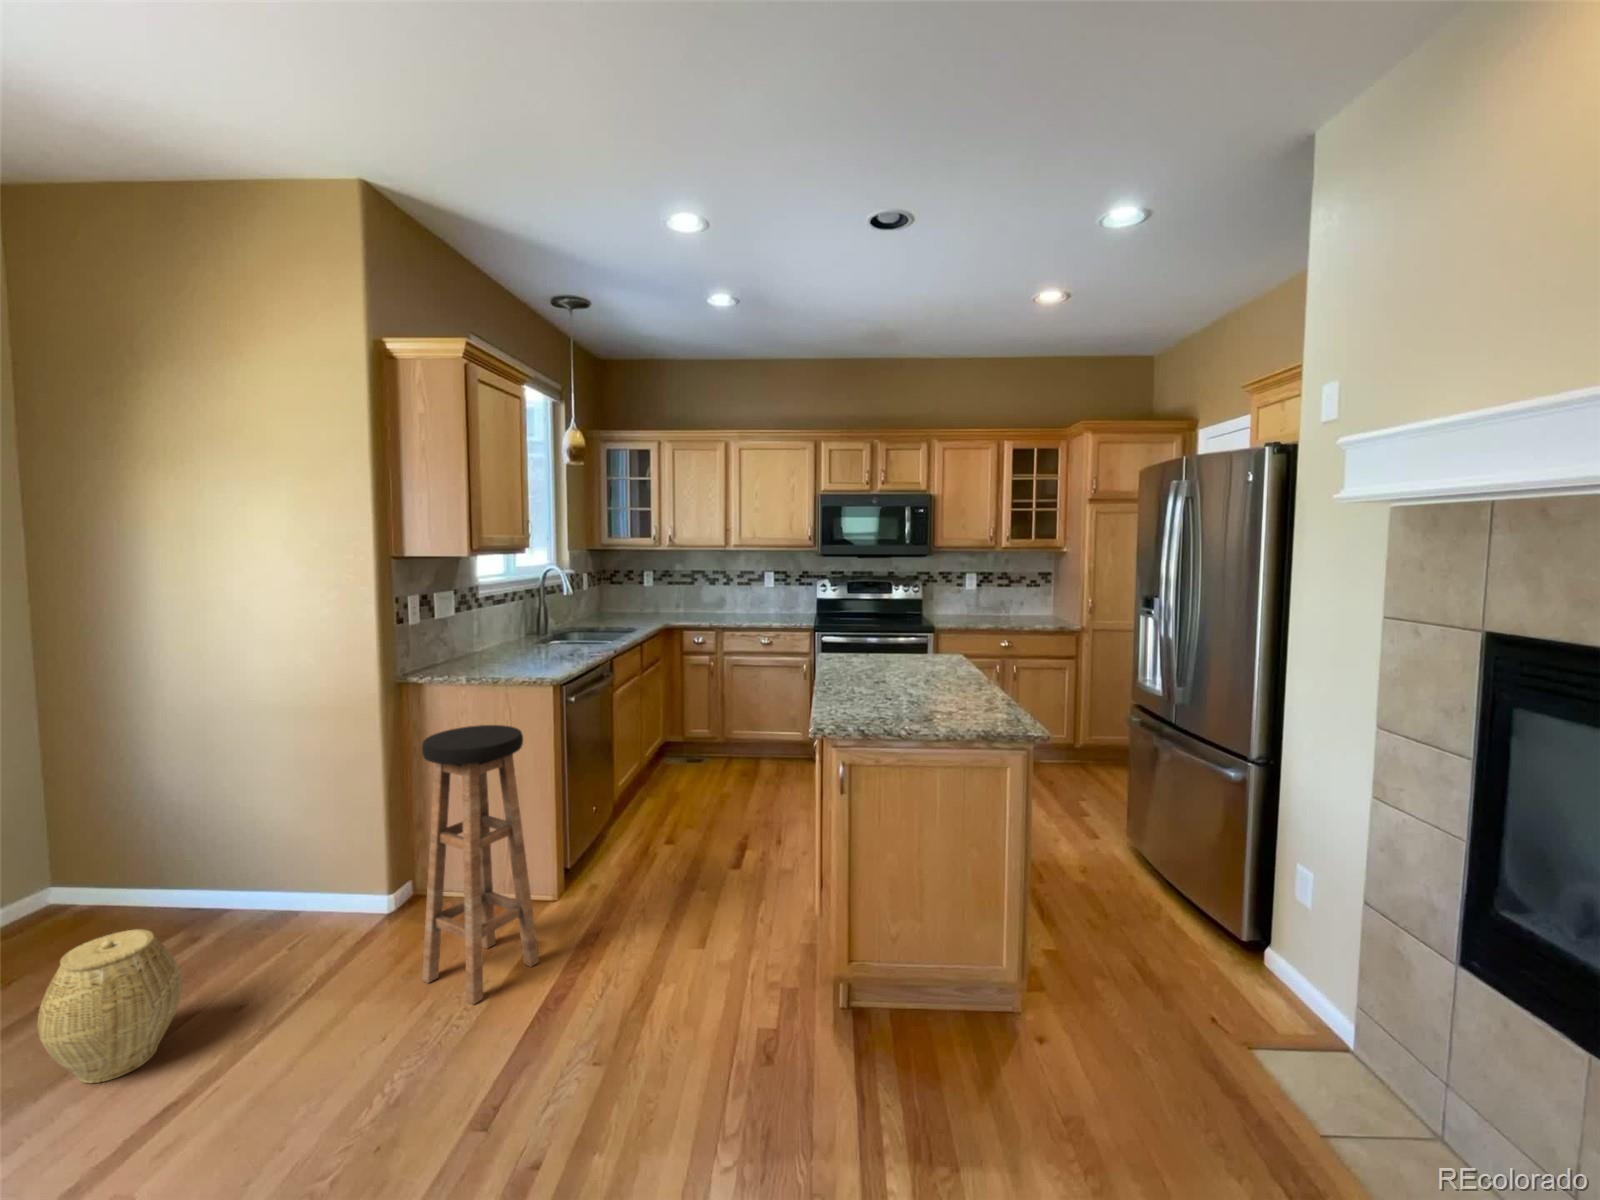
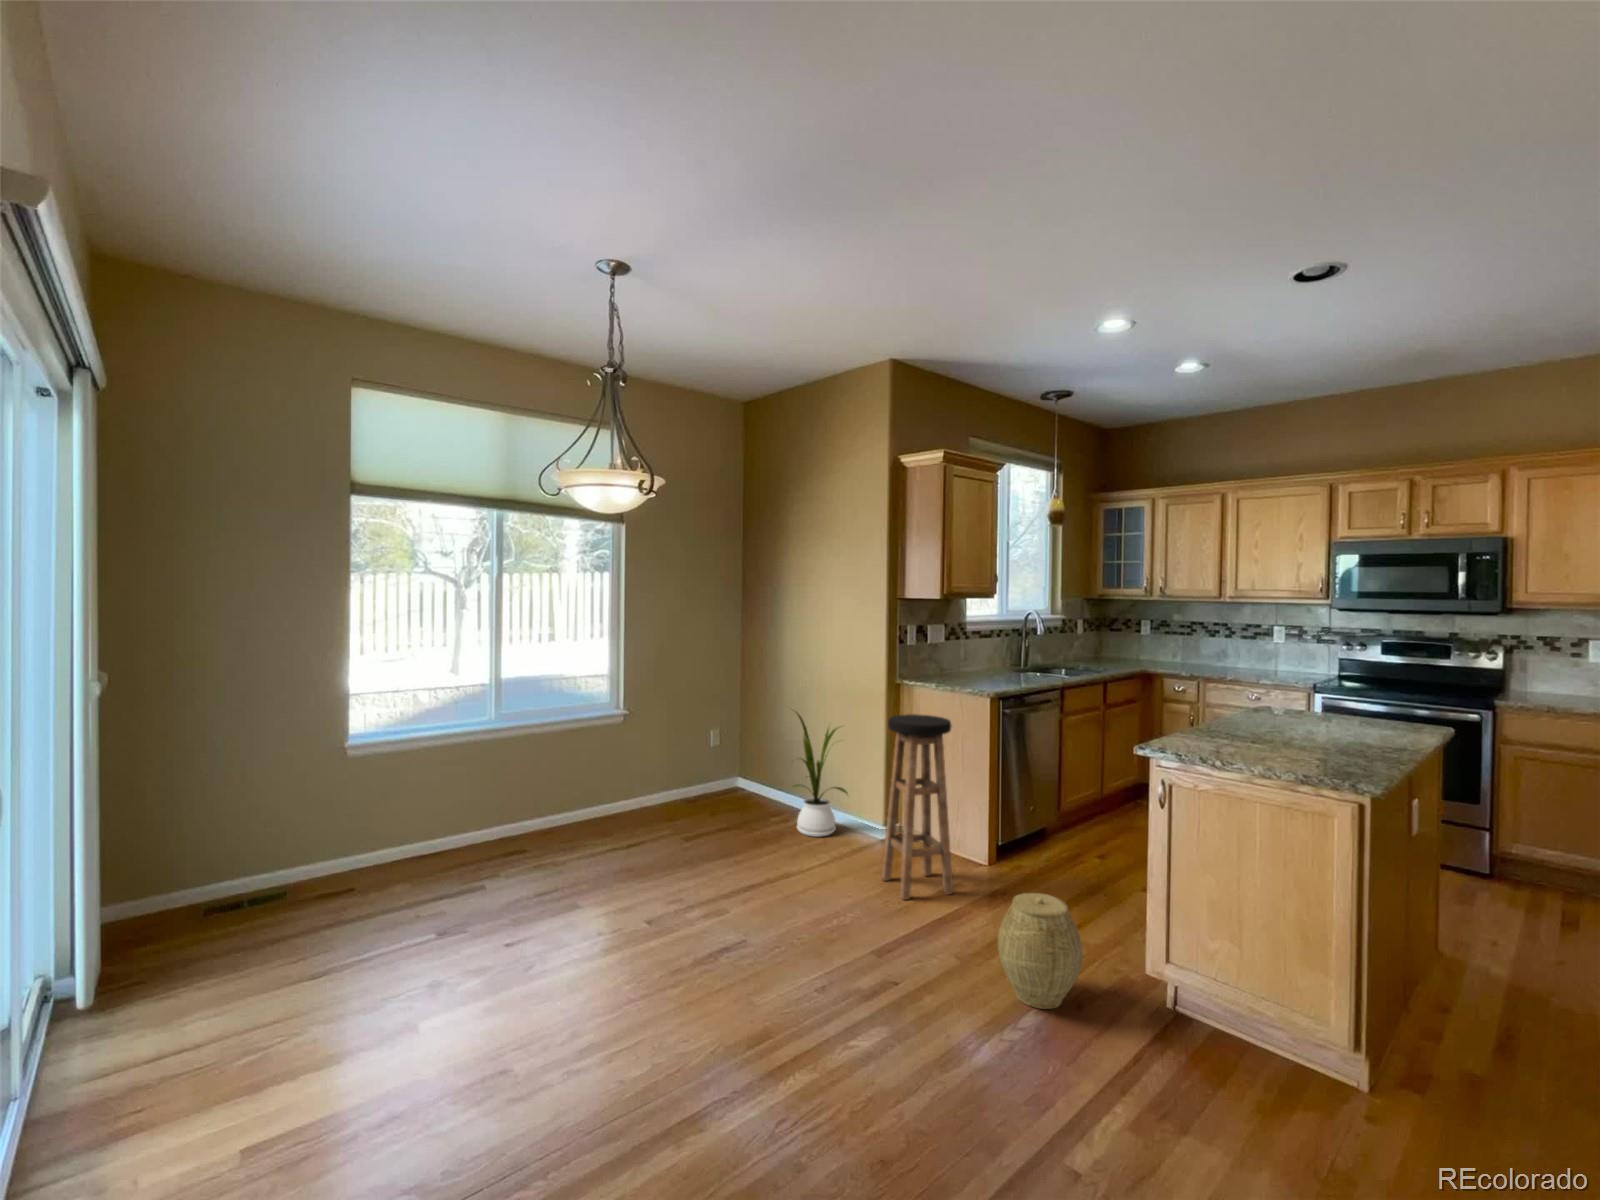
house plant: none [182,748,332,950] -> present [792,712,847,837]
woven basket: present [38,929,182,1083] -> present [998,893,1083,1009]

